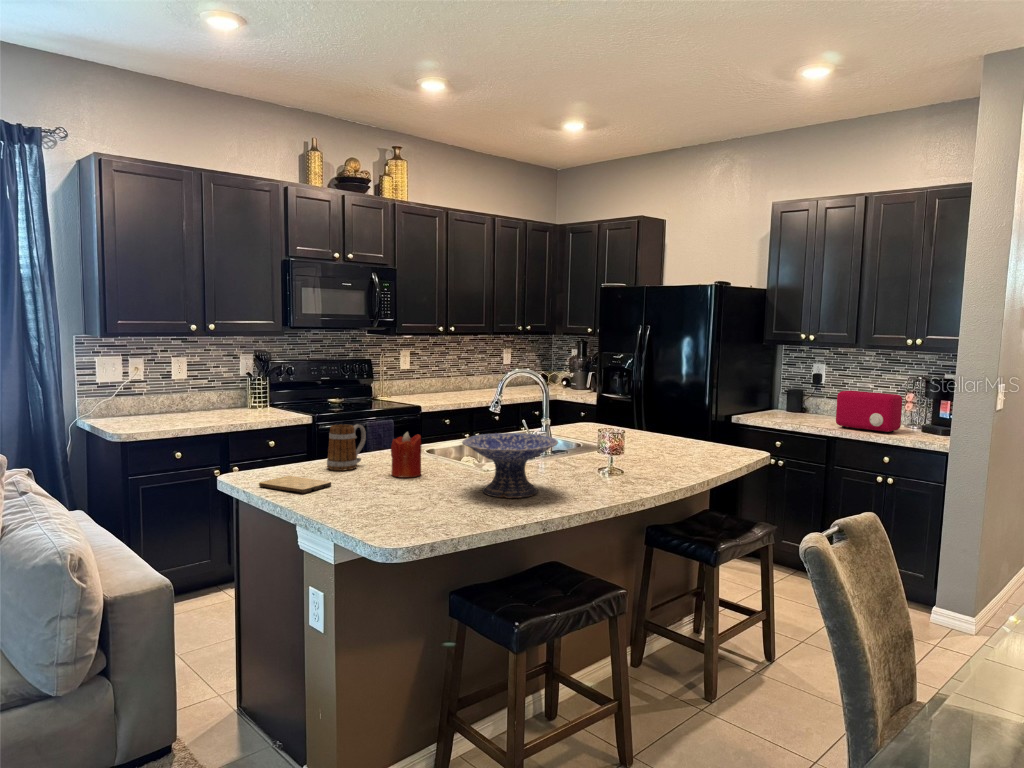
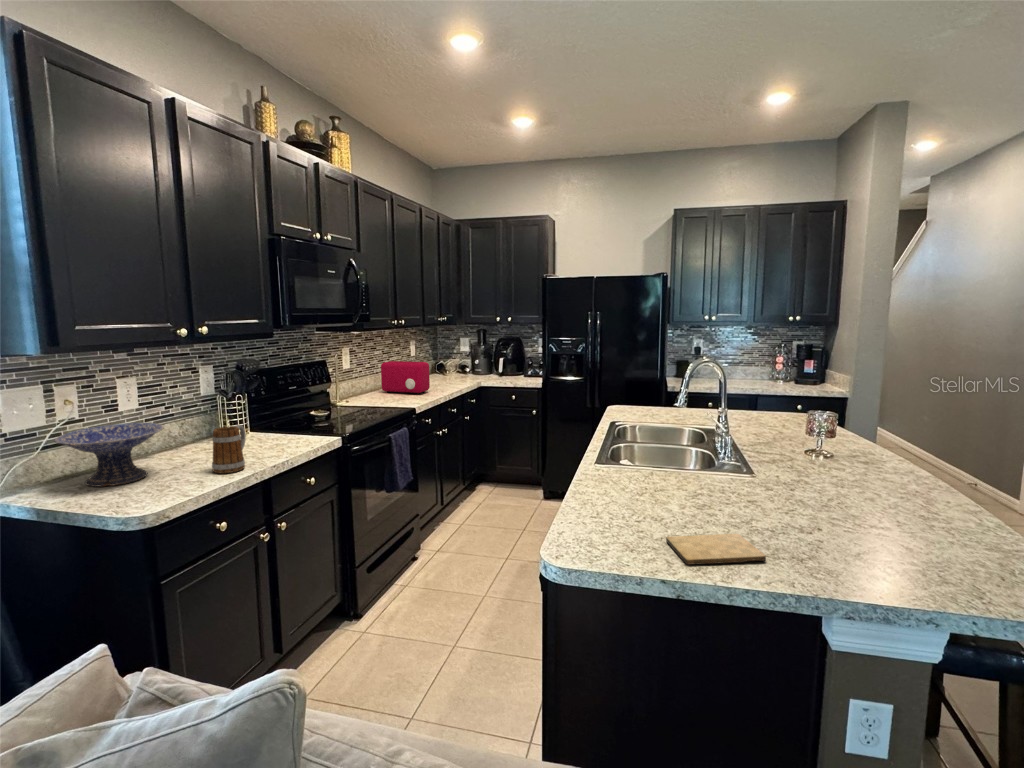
toaster: present [836,390,902,433] -> present [381,361,430,394]
mug: present [327,424,366,471] -> present [212,425,246,473]
candle: present [391,432,421,478] -> none [711,451,752,507]
decorative bowl: present [462,433,558,498] -> present [54,423,163,487]

